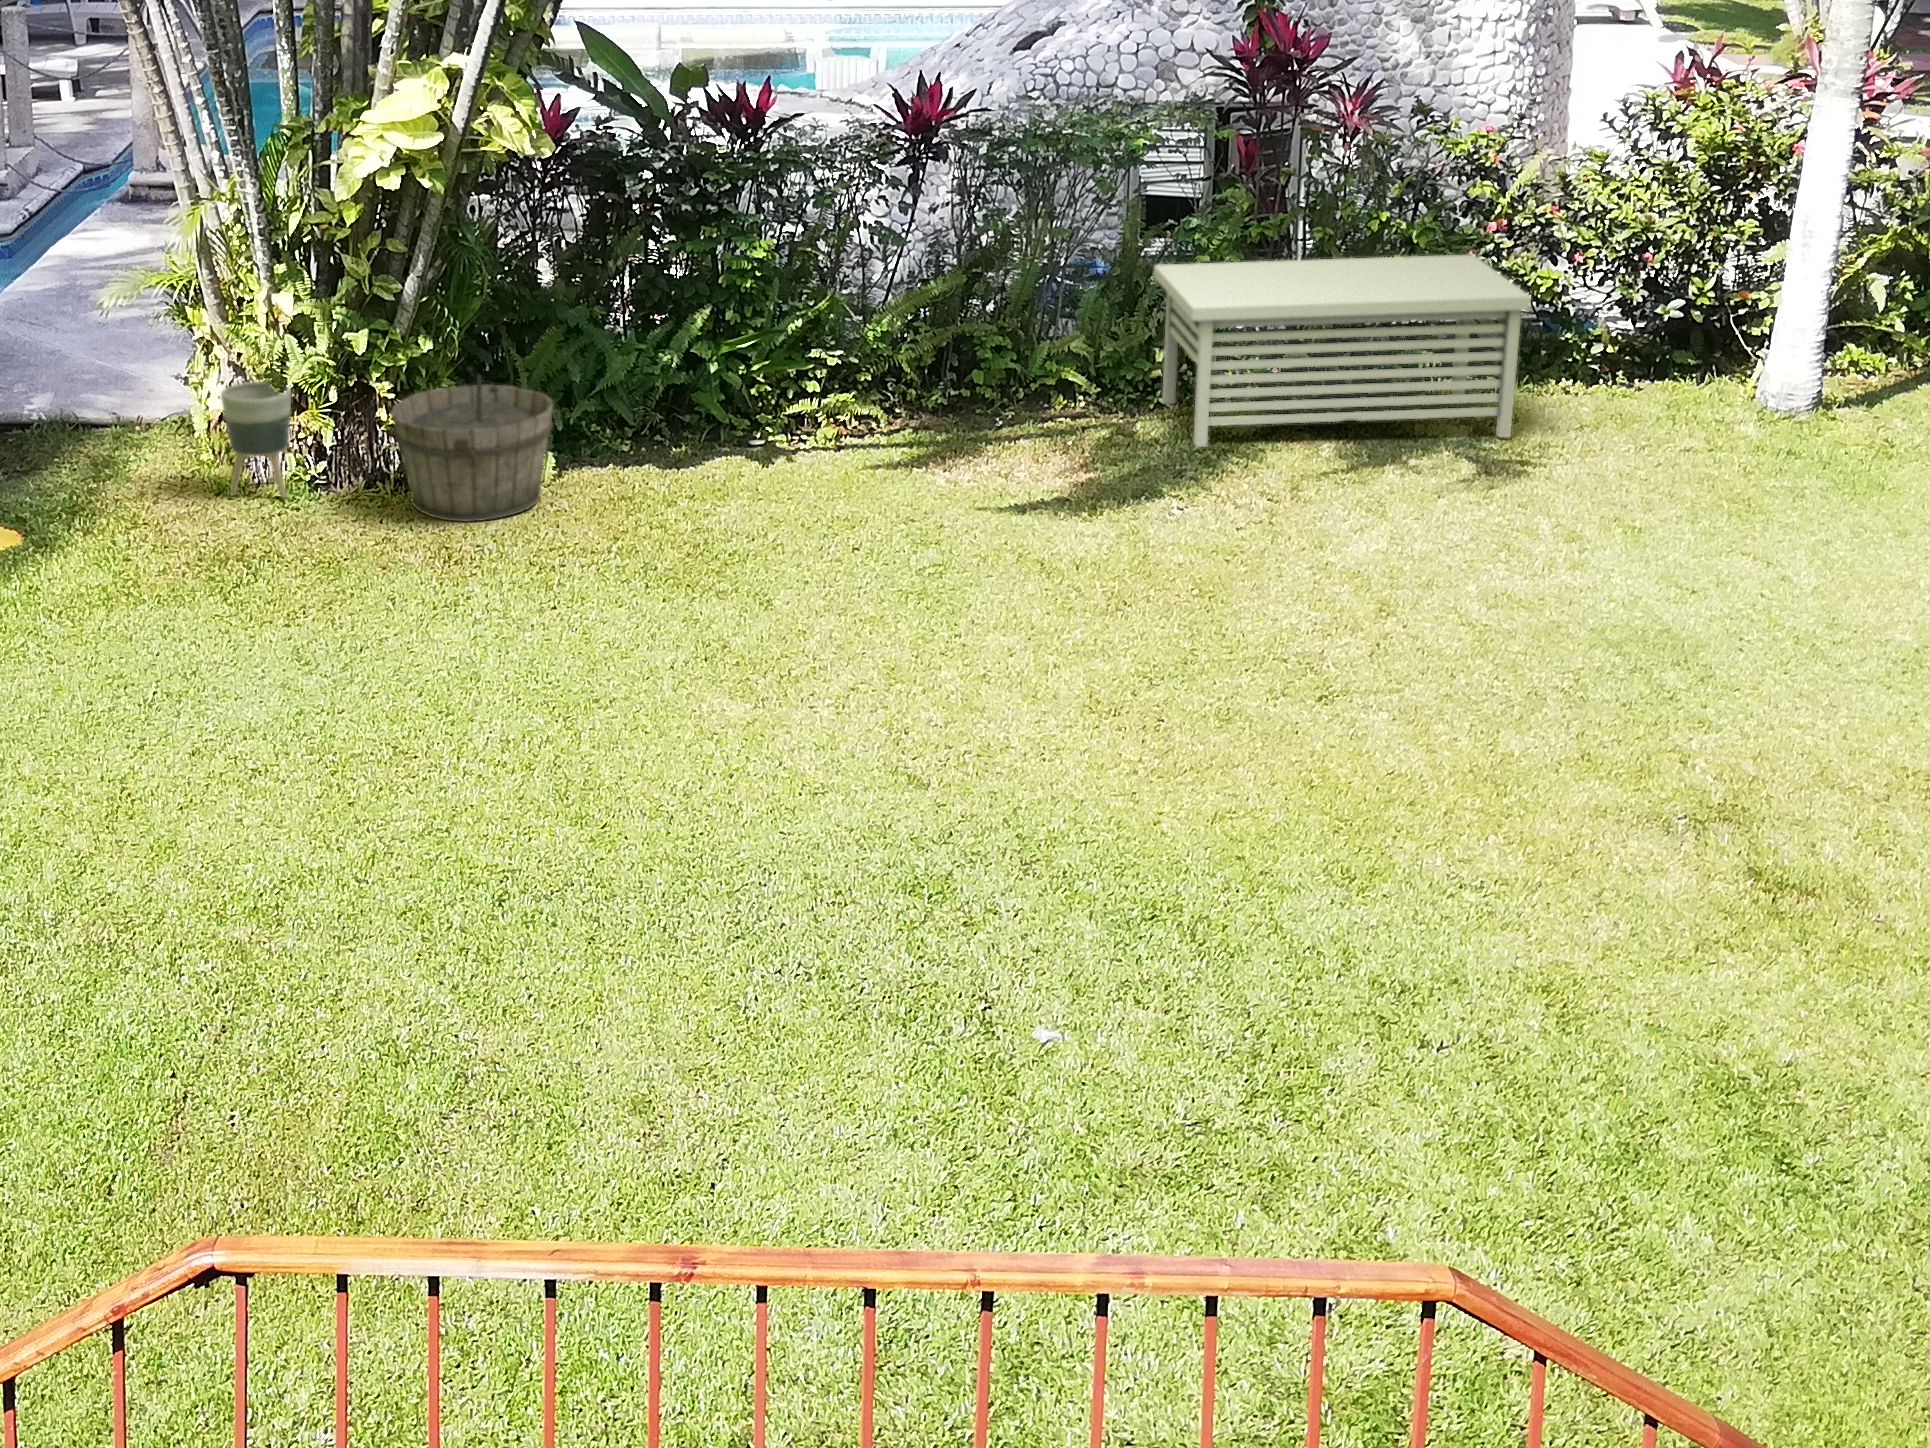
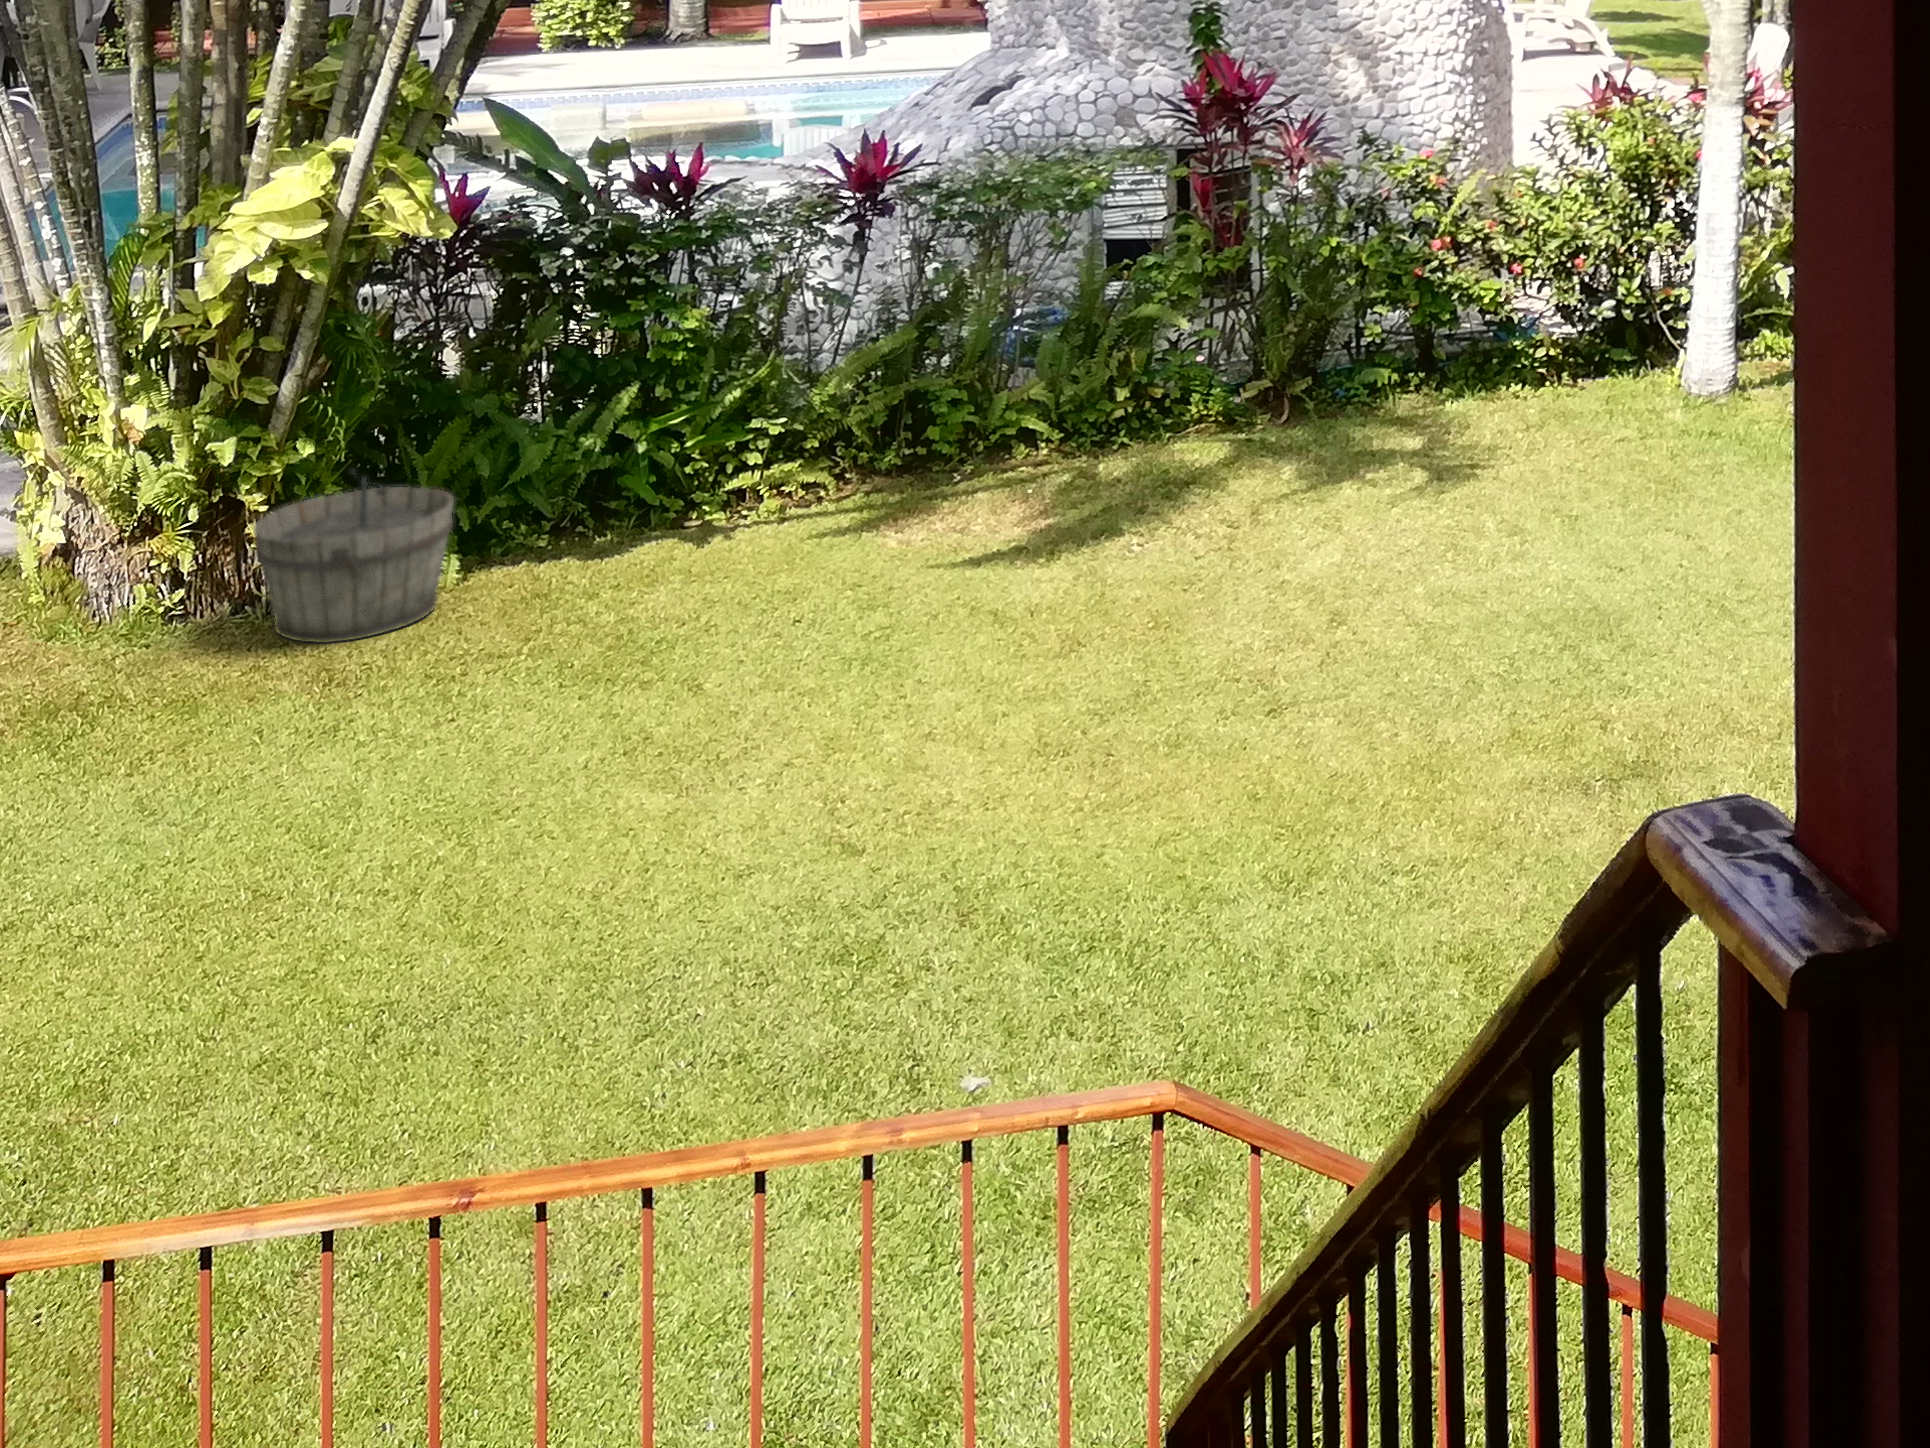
storage bench: present [1154,255,1531,447] -> none [1117,264,1471,473]
planter: present [221,381,291,499] -> none [30,512,124,651]

